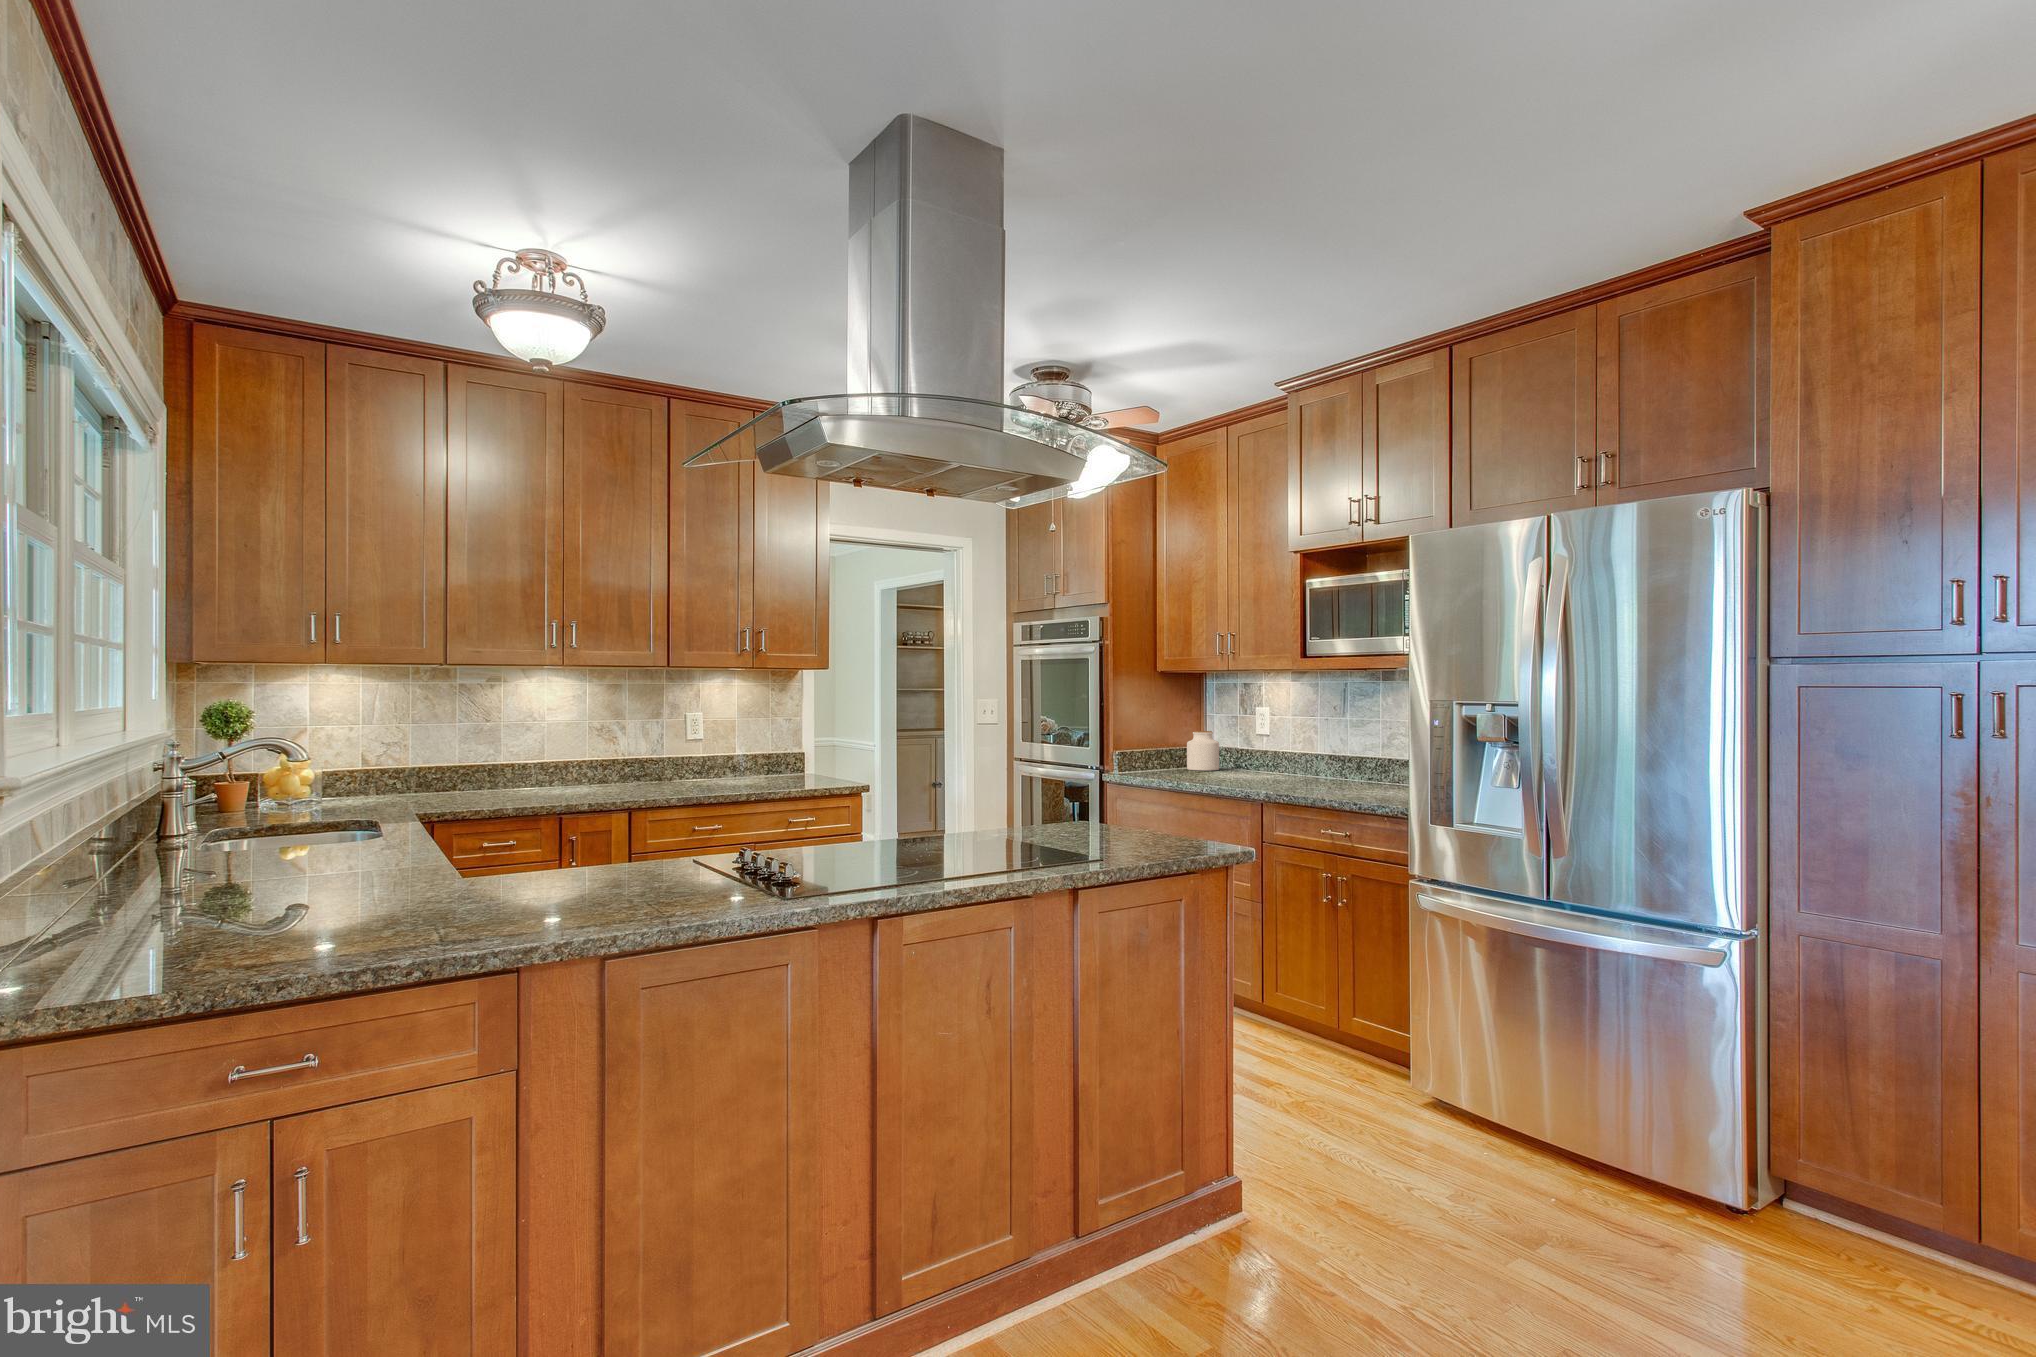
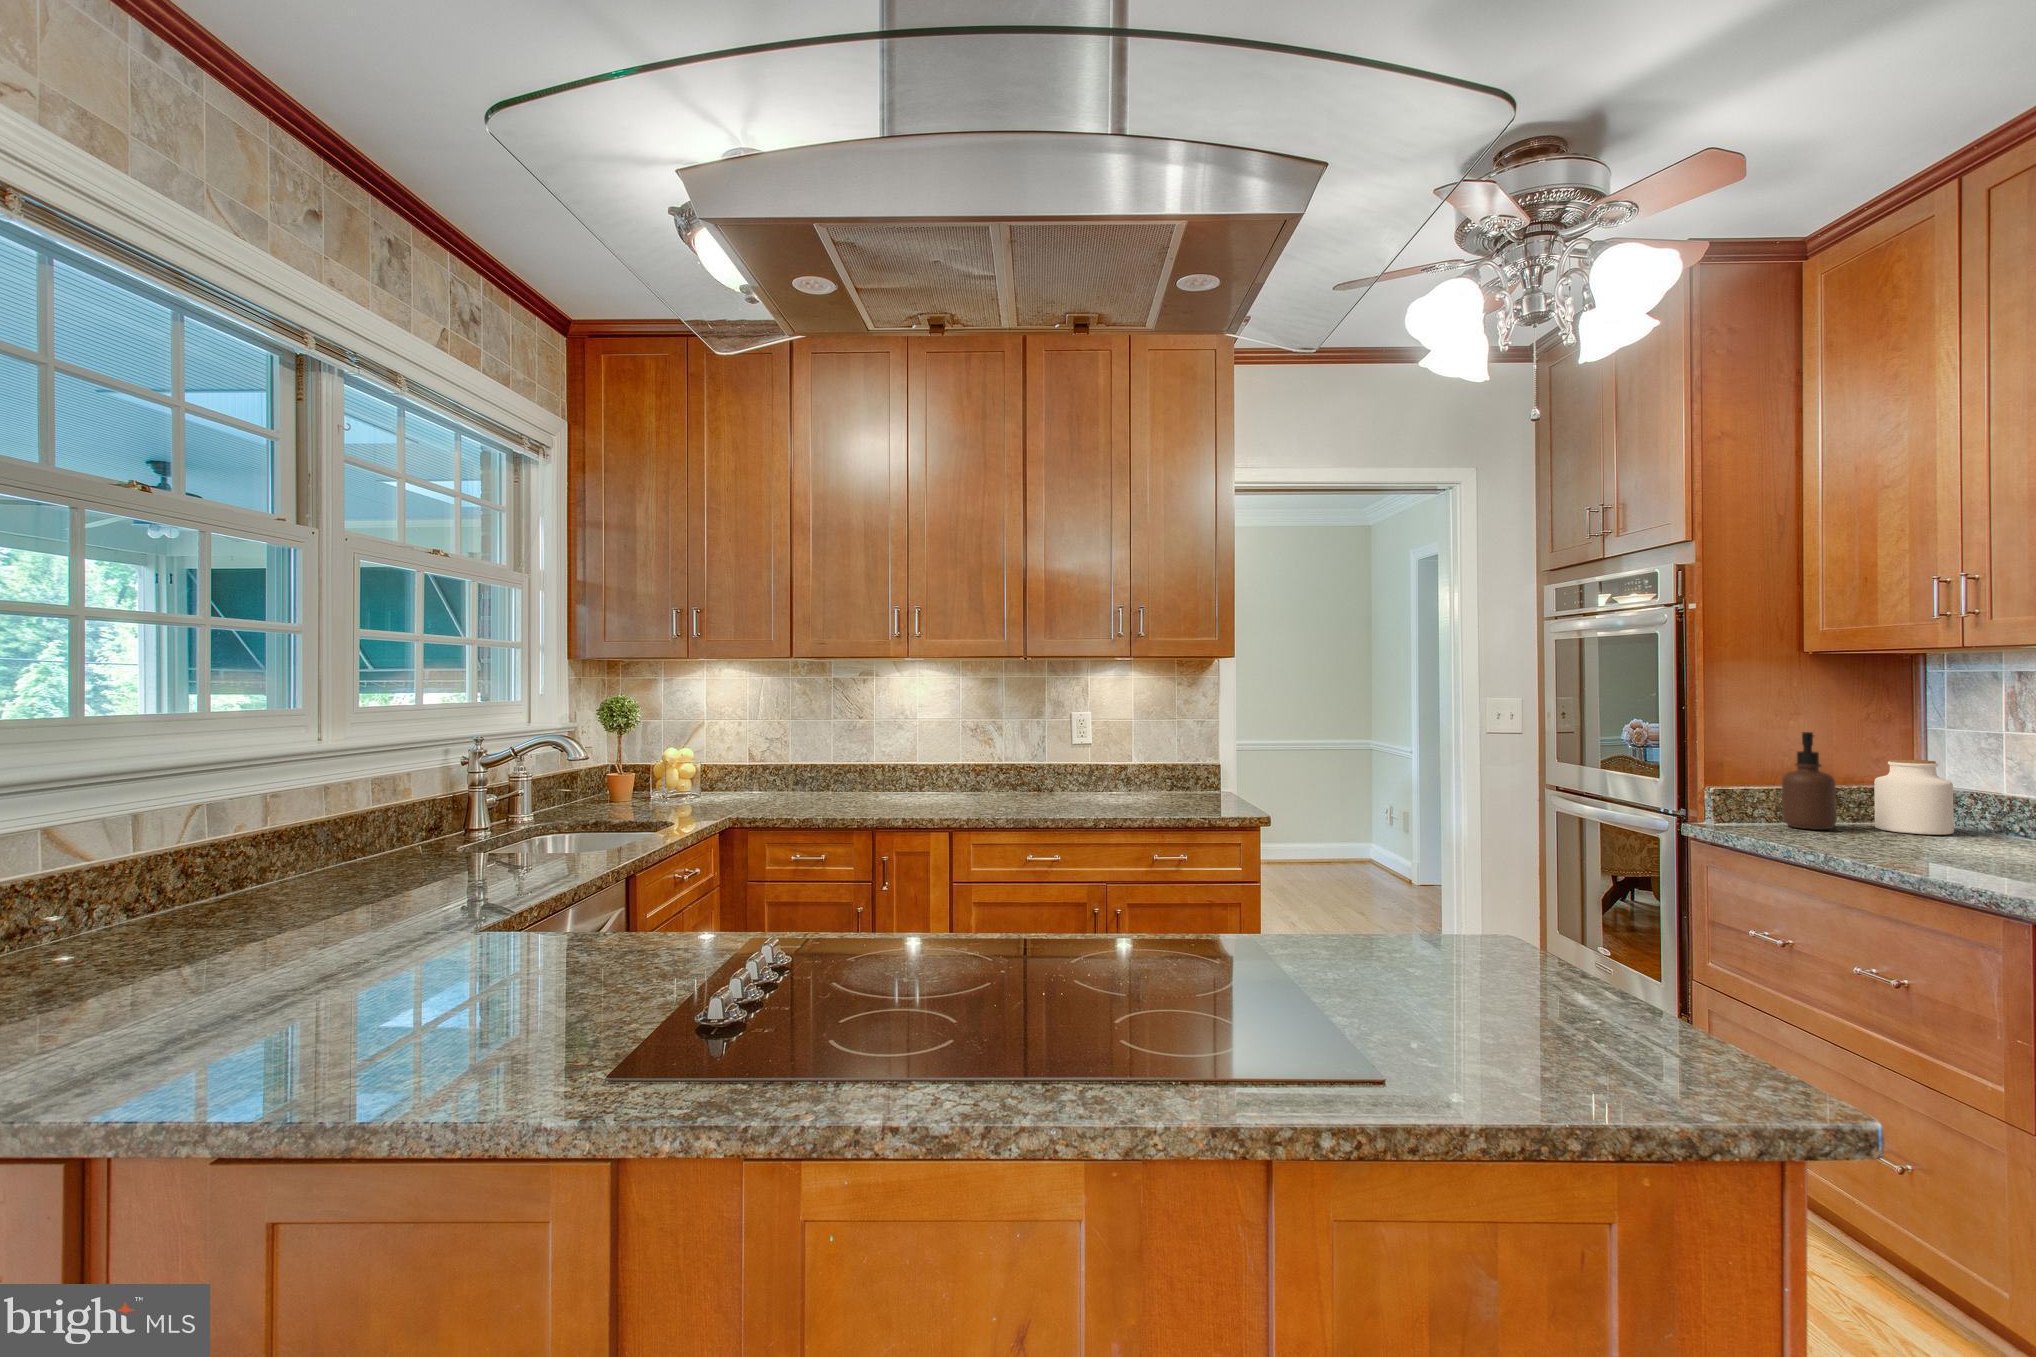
soap dispenser: none [1149,716,1173,771] -> present [1782,732,1836,830]

